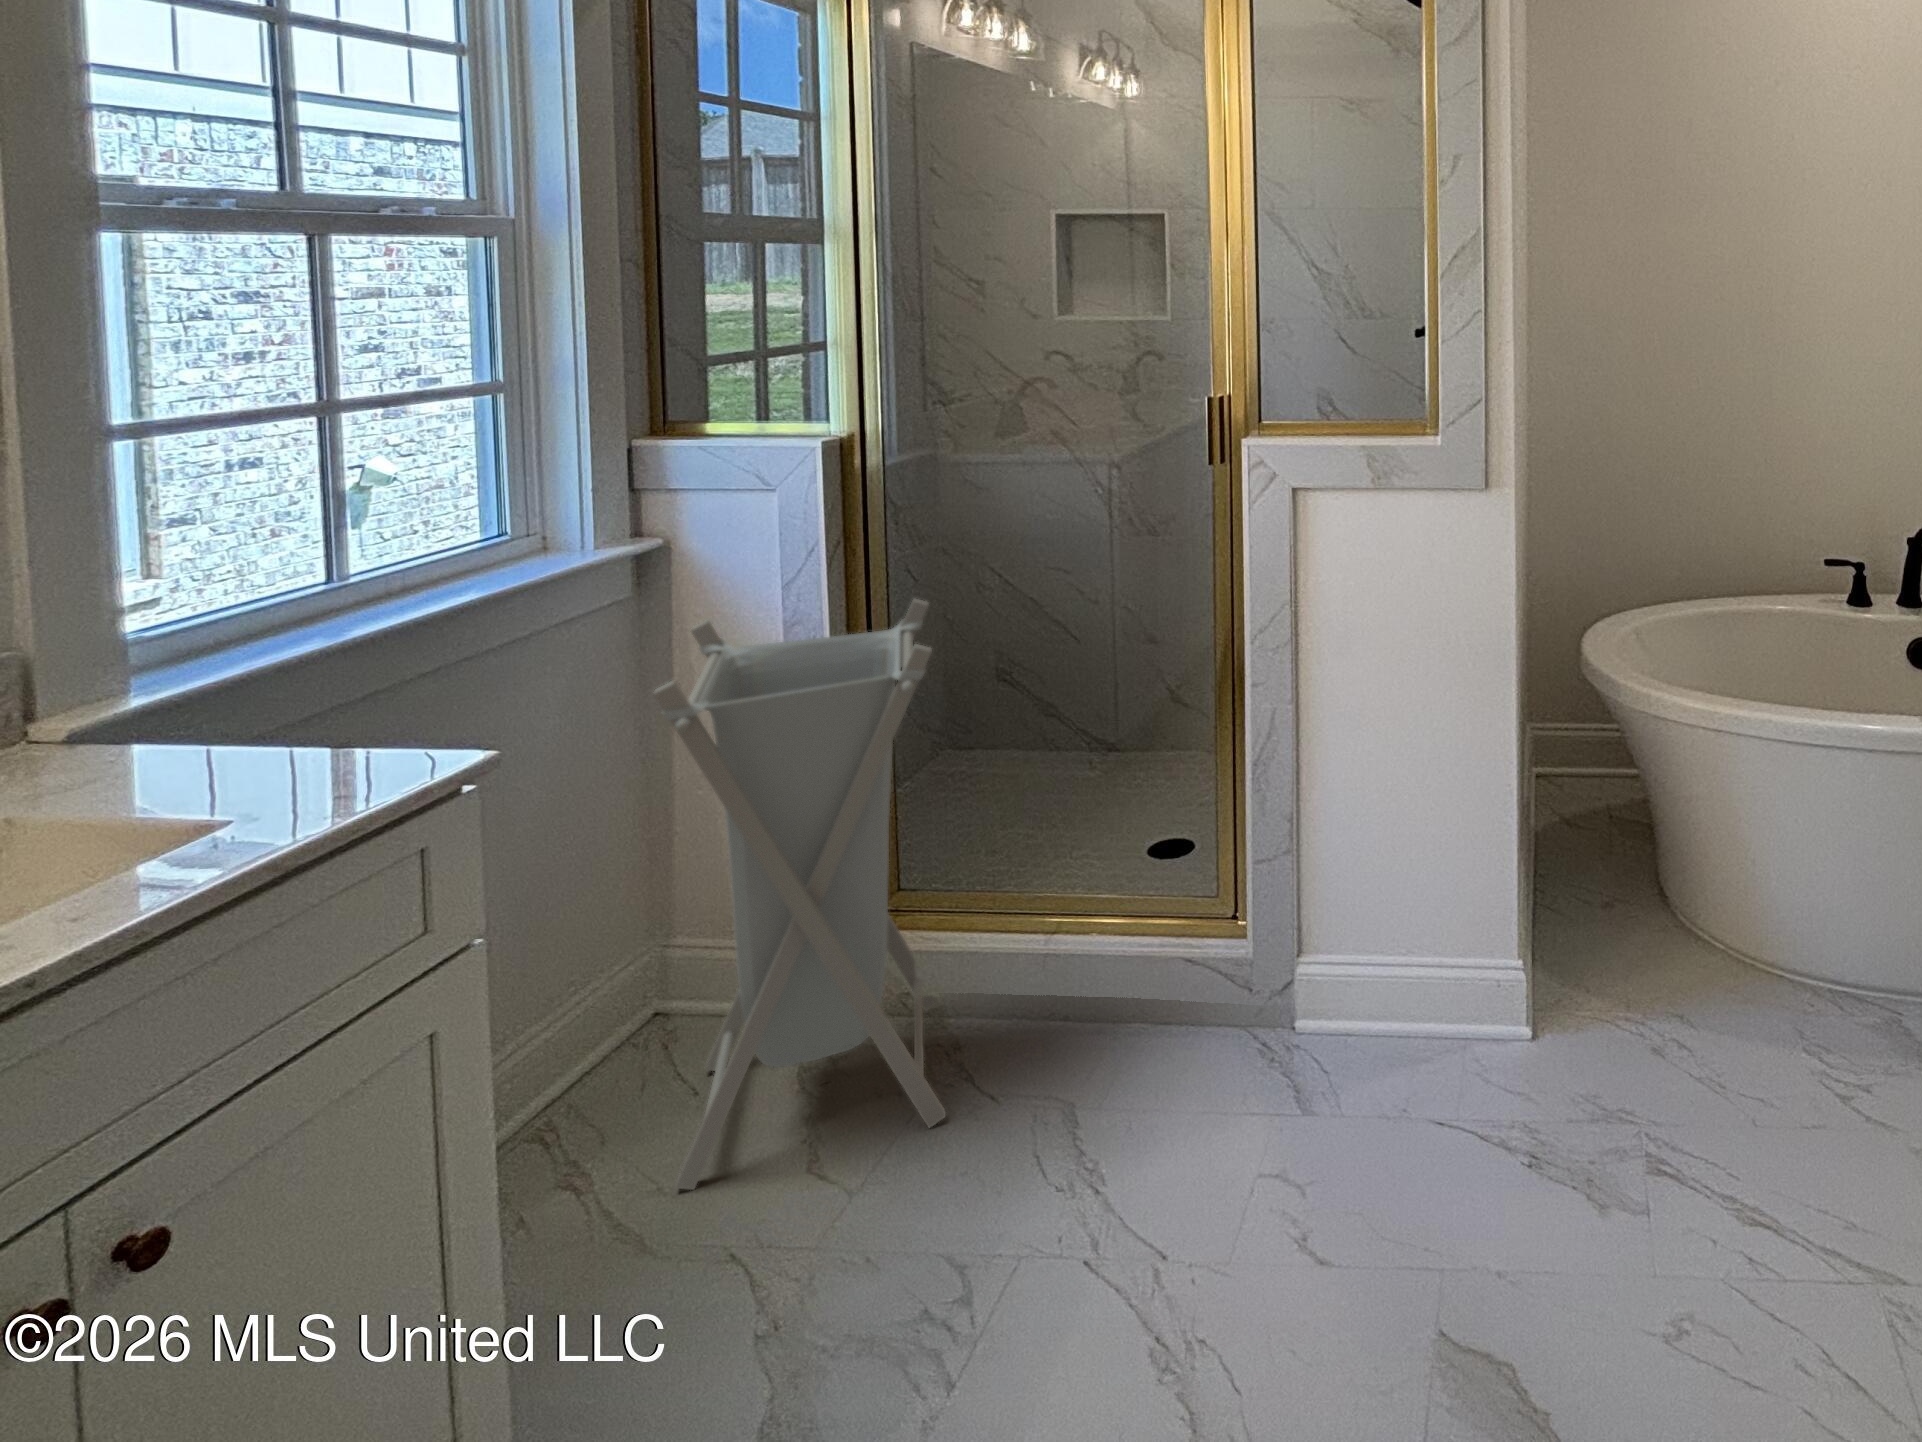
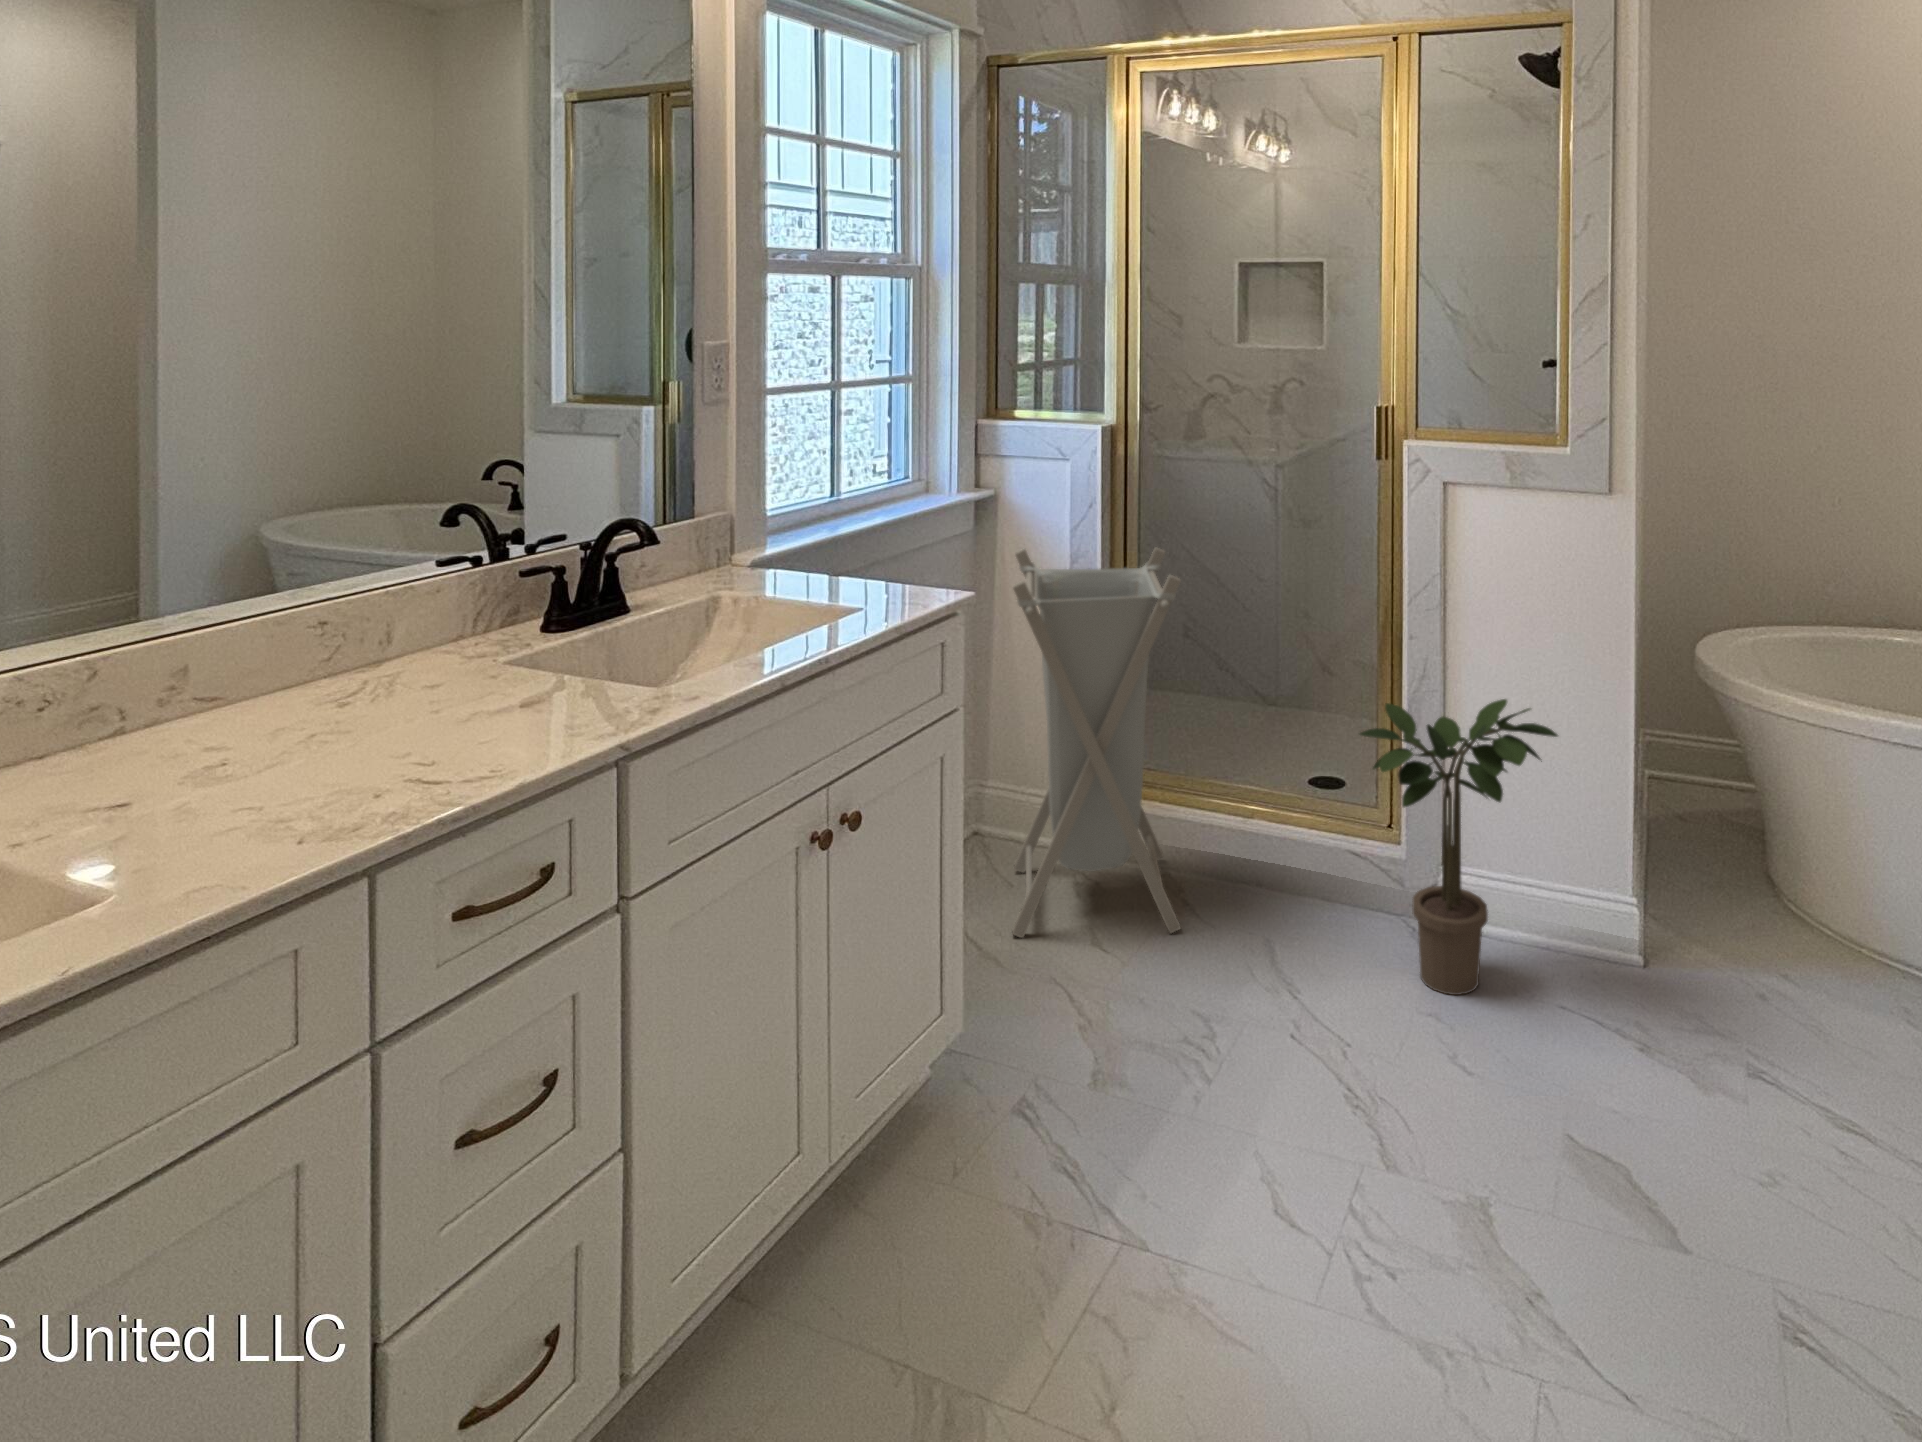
potted plant: none [1180,754,1428,1137] -> present [1360,699,1558,995]

